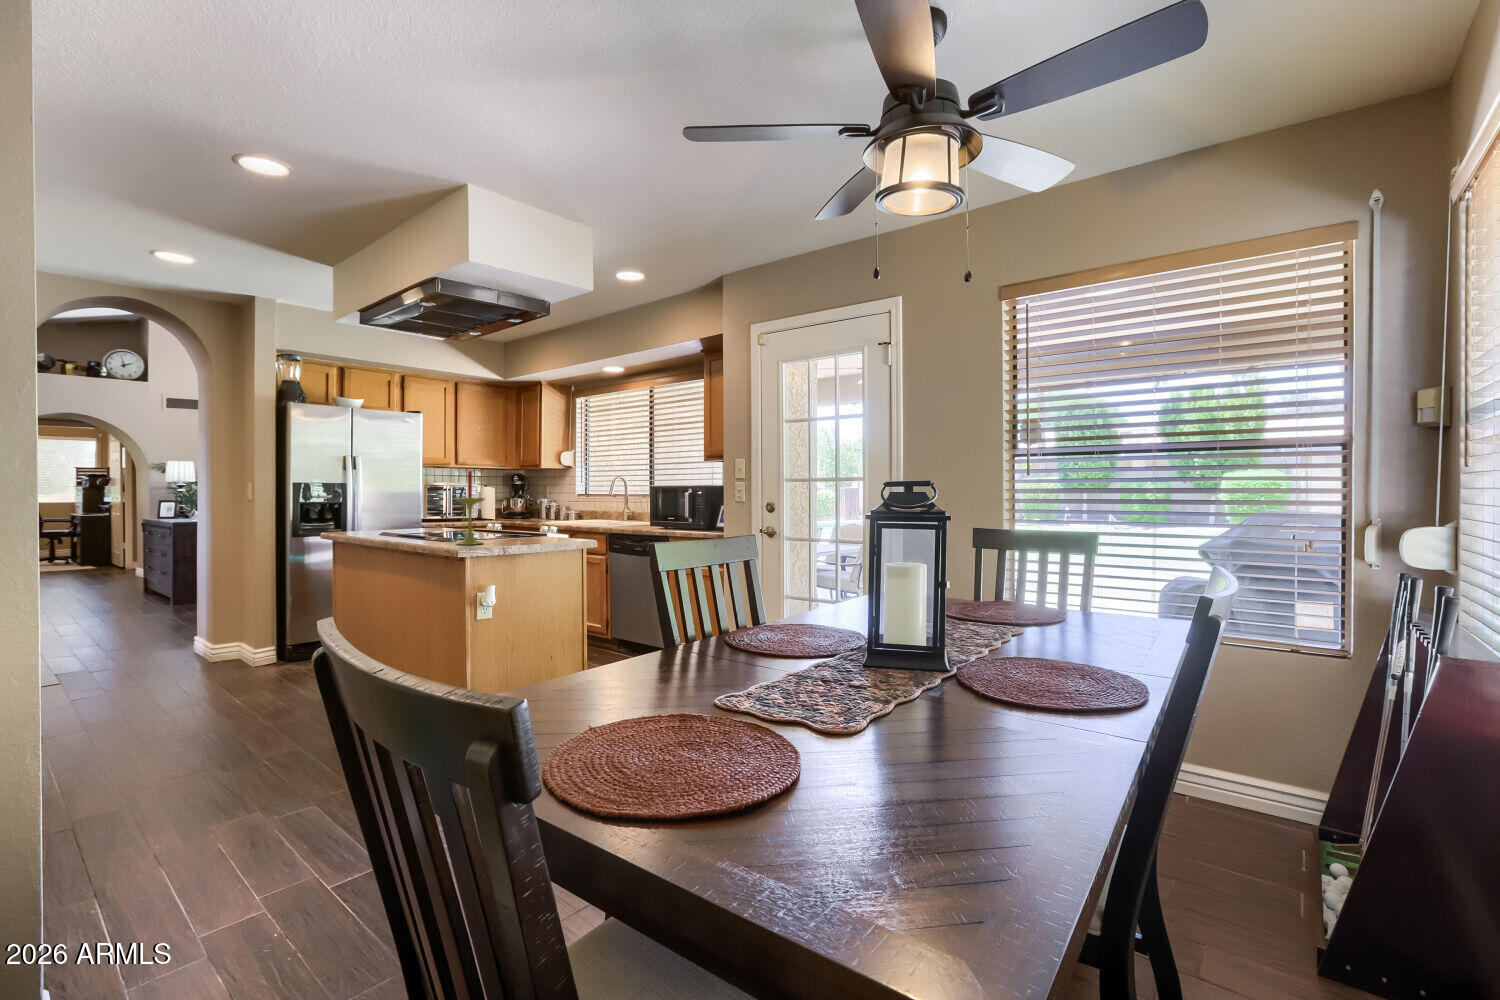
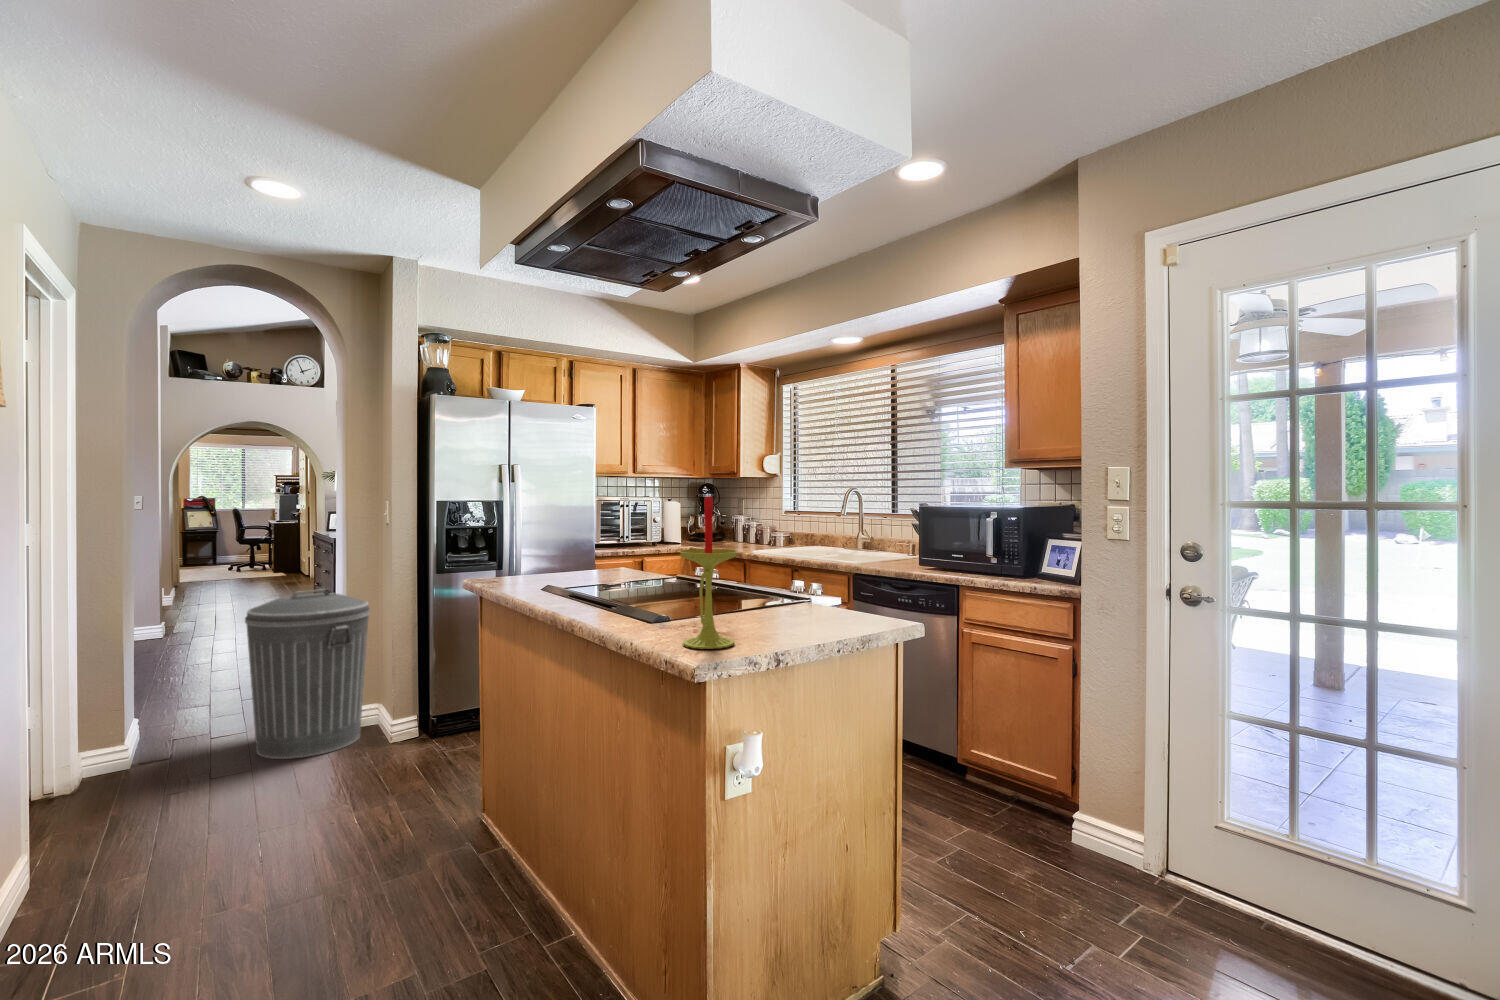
trash can: none [129,550,235,677] -> present [245,589,370,759]

